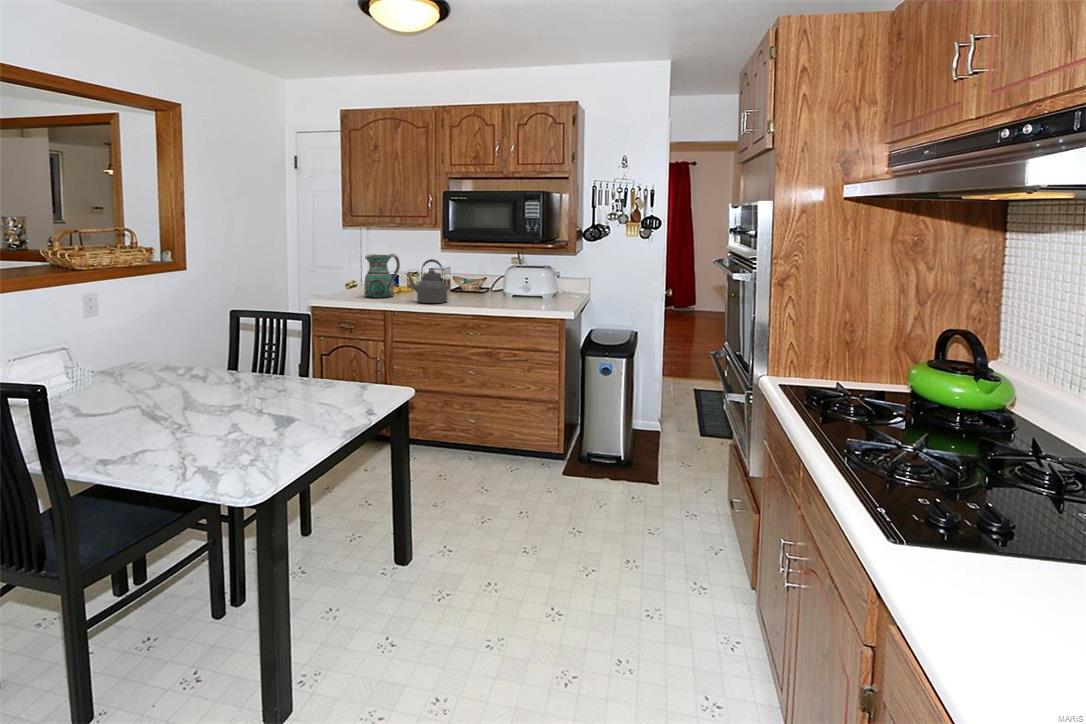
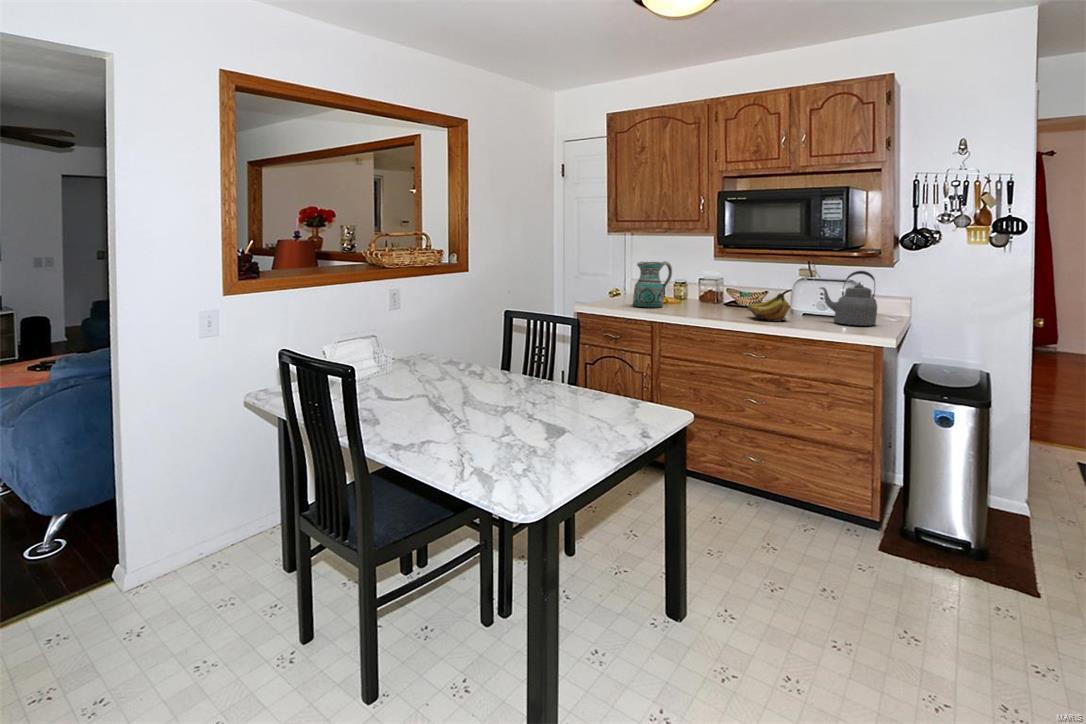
kettle: present [405,259,447,303] -> present [820,271,877,326]
fruit: none [464,281,497,305] -> present [747,293,789,321]

